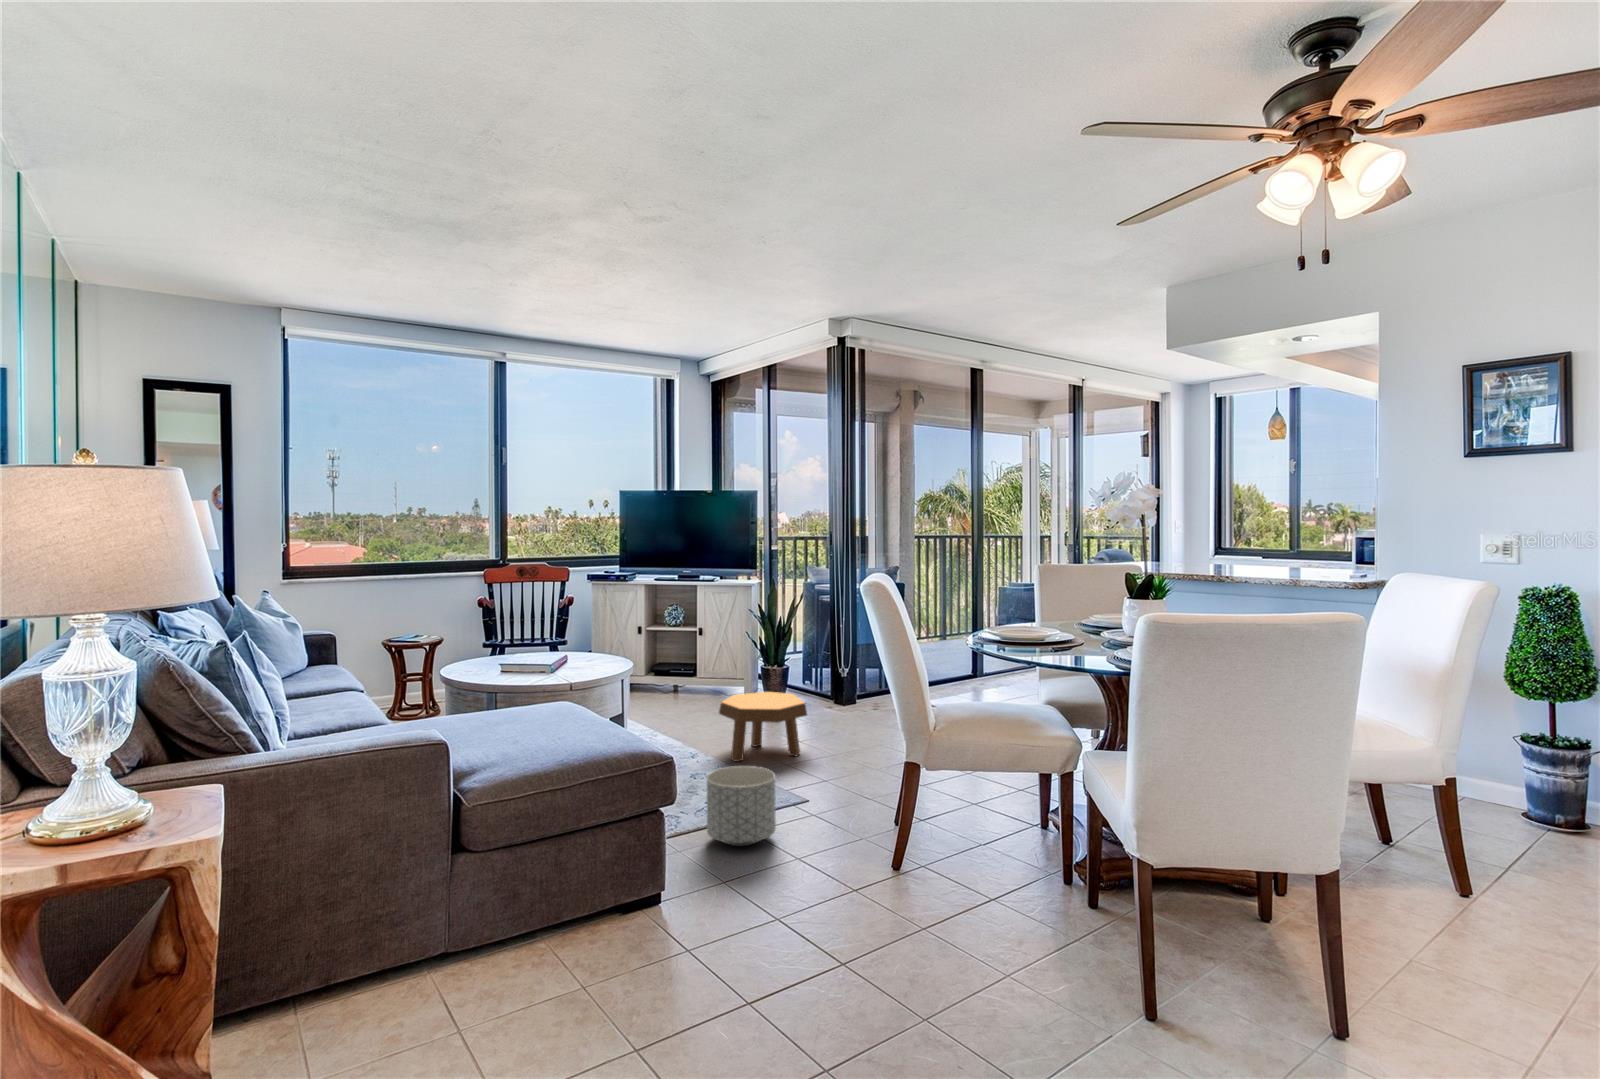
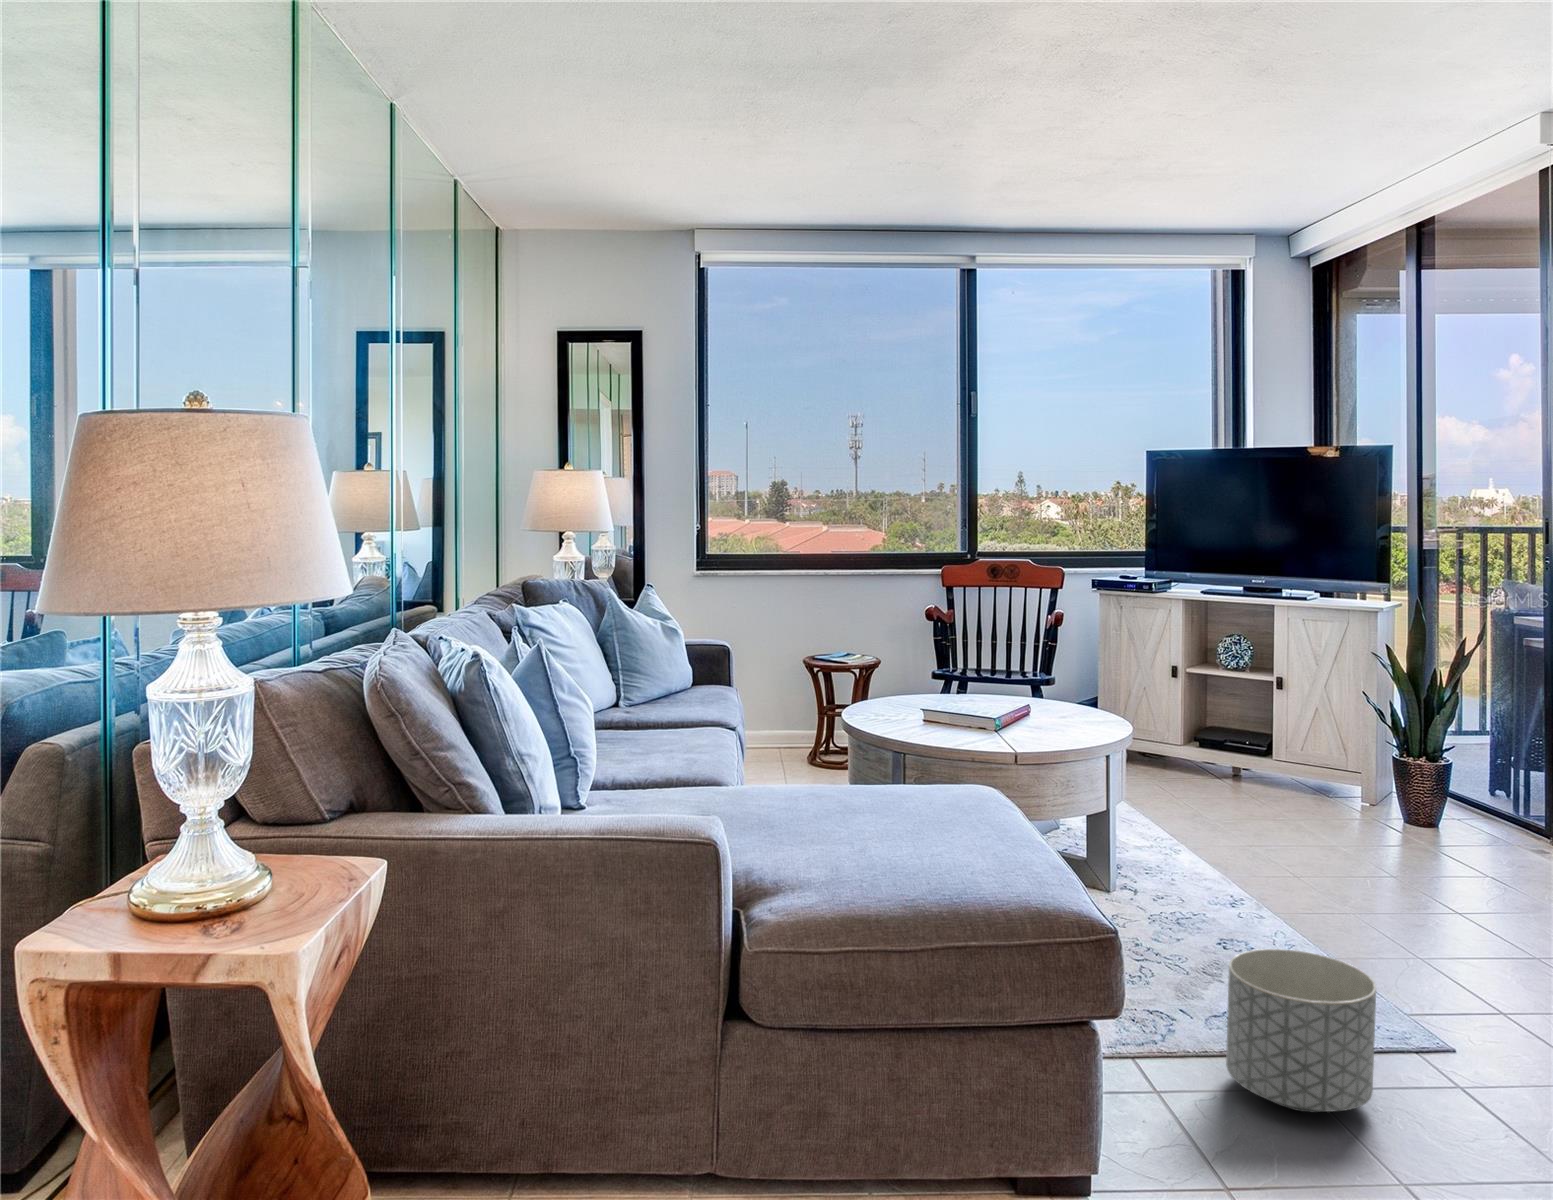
footstool: present [719,692,807,762] -> none [1288,802,1475,938]

